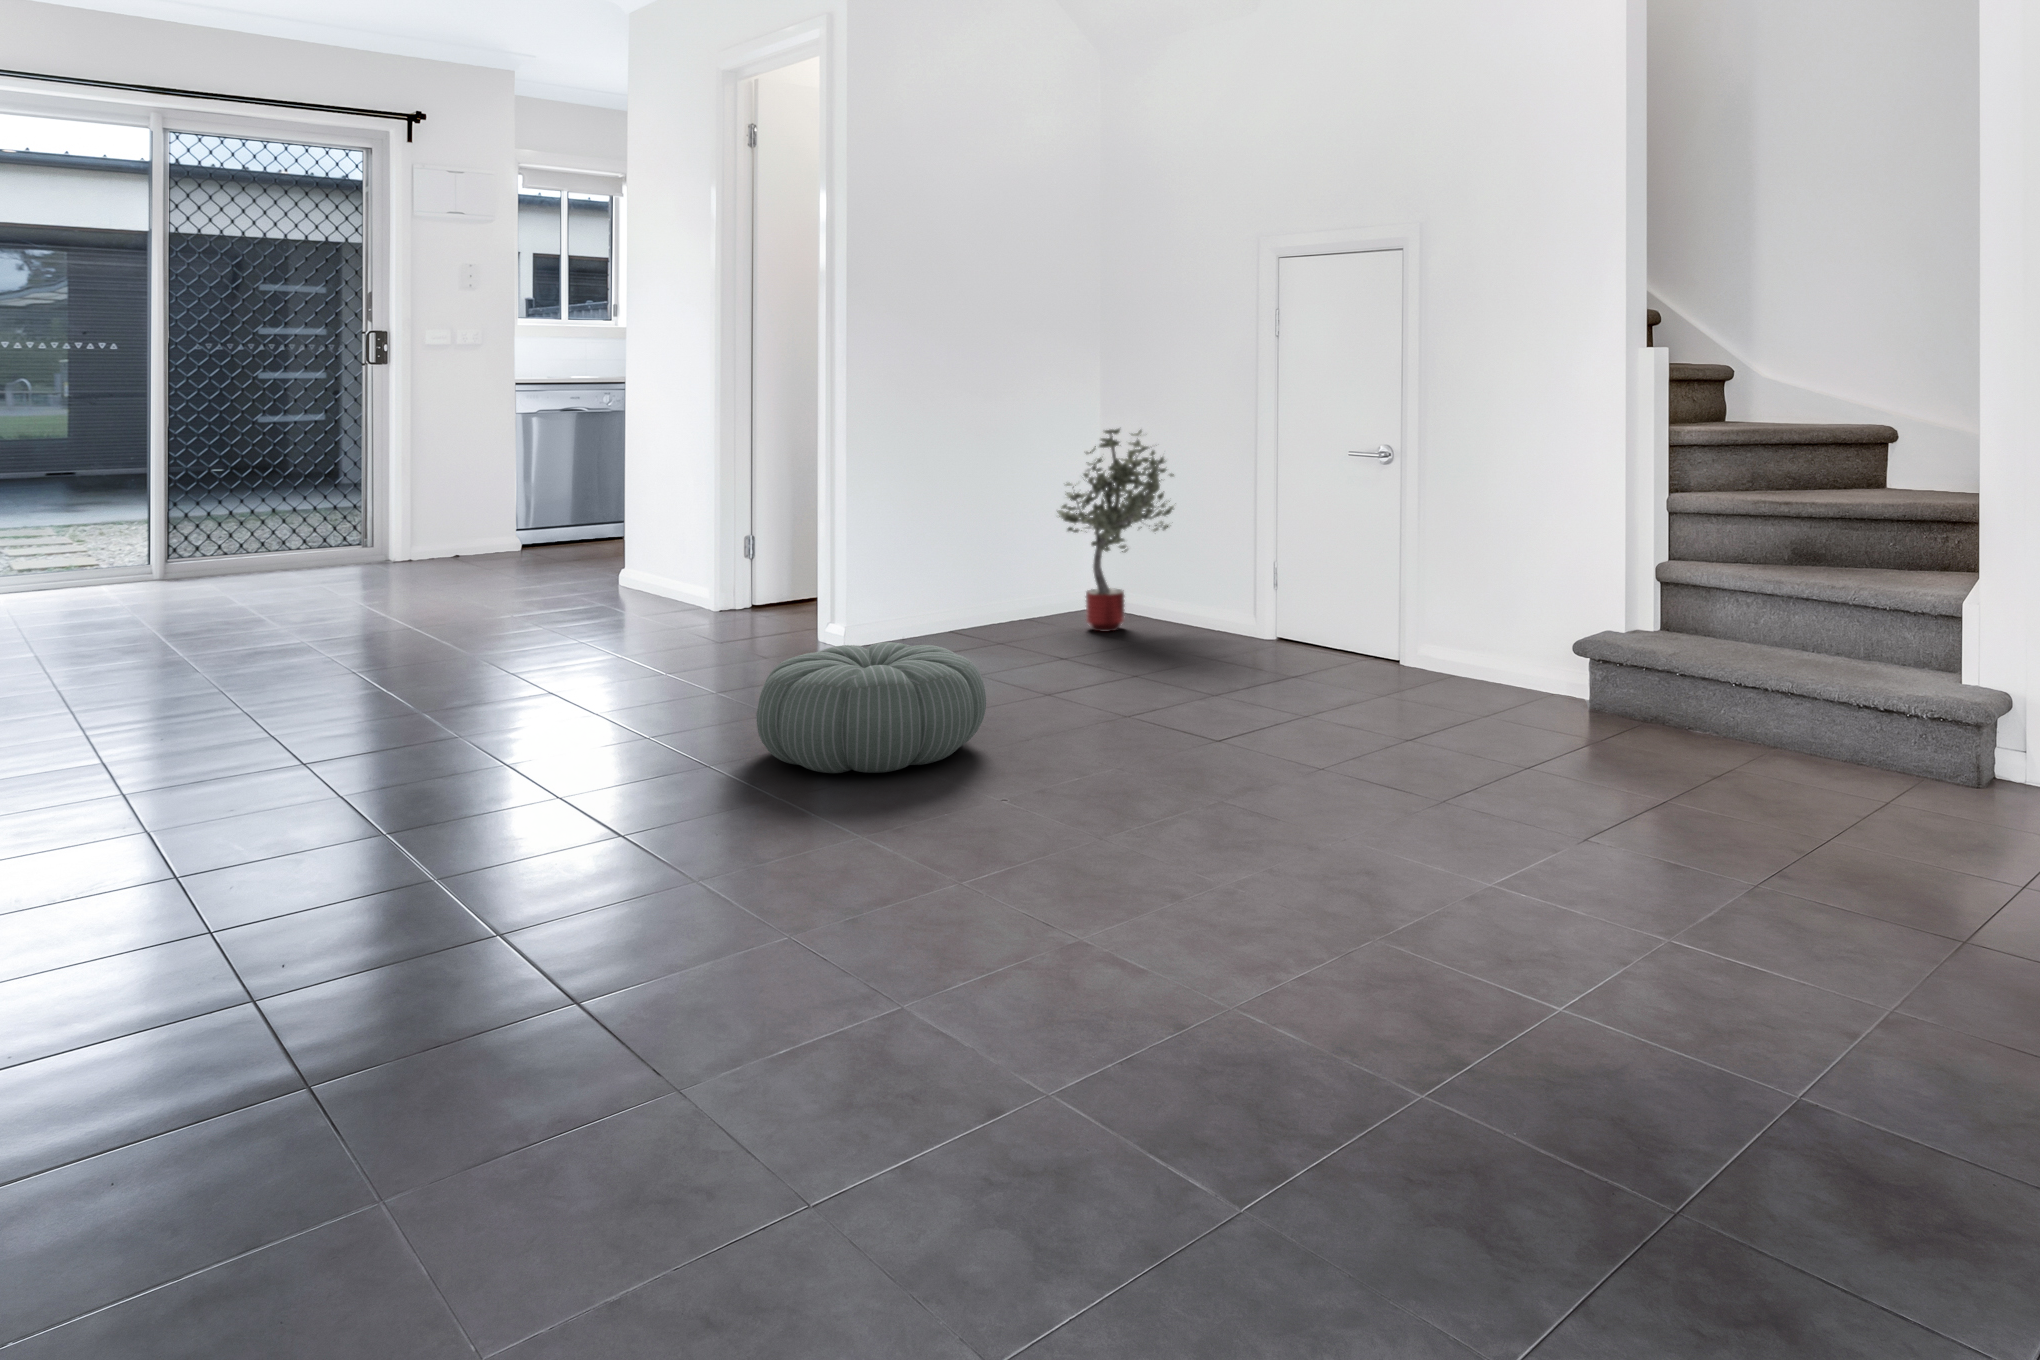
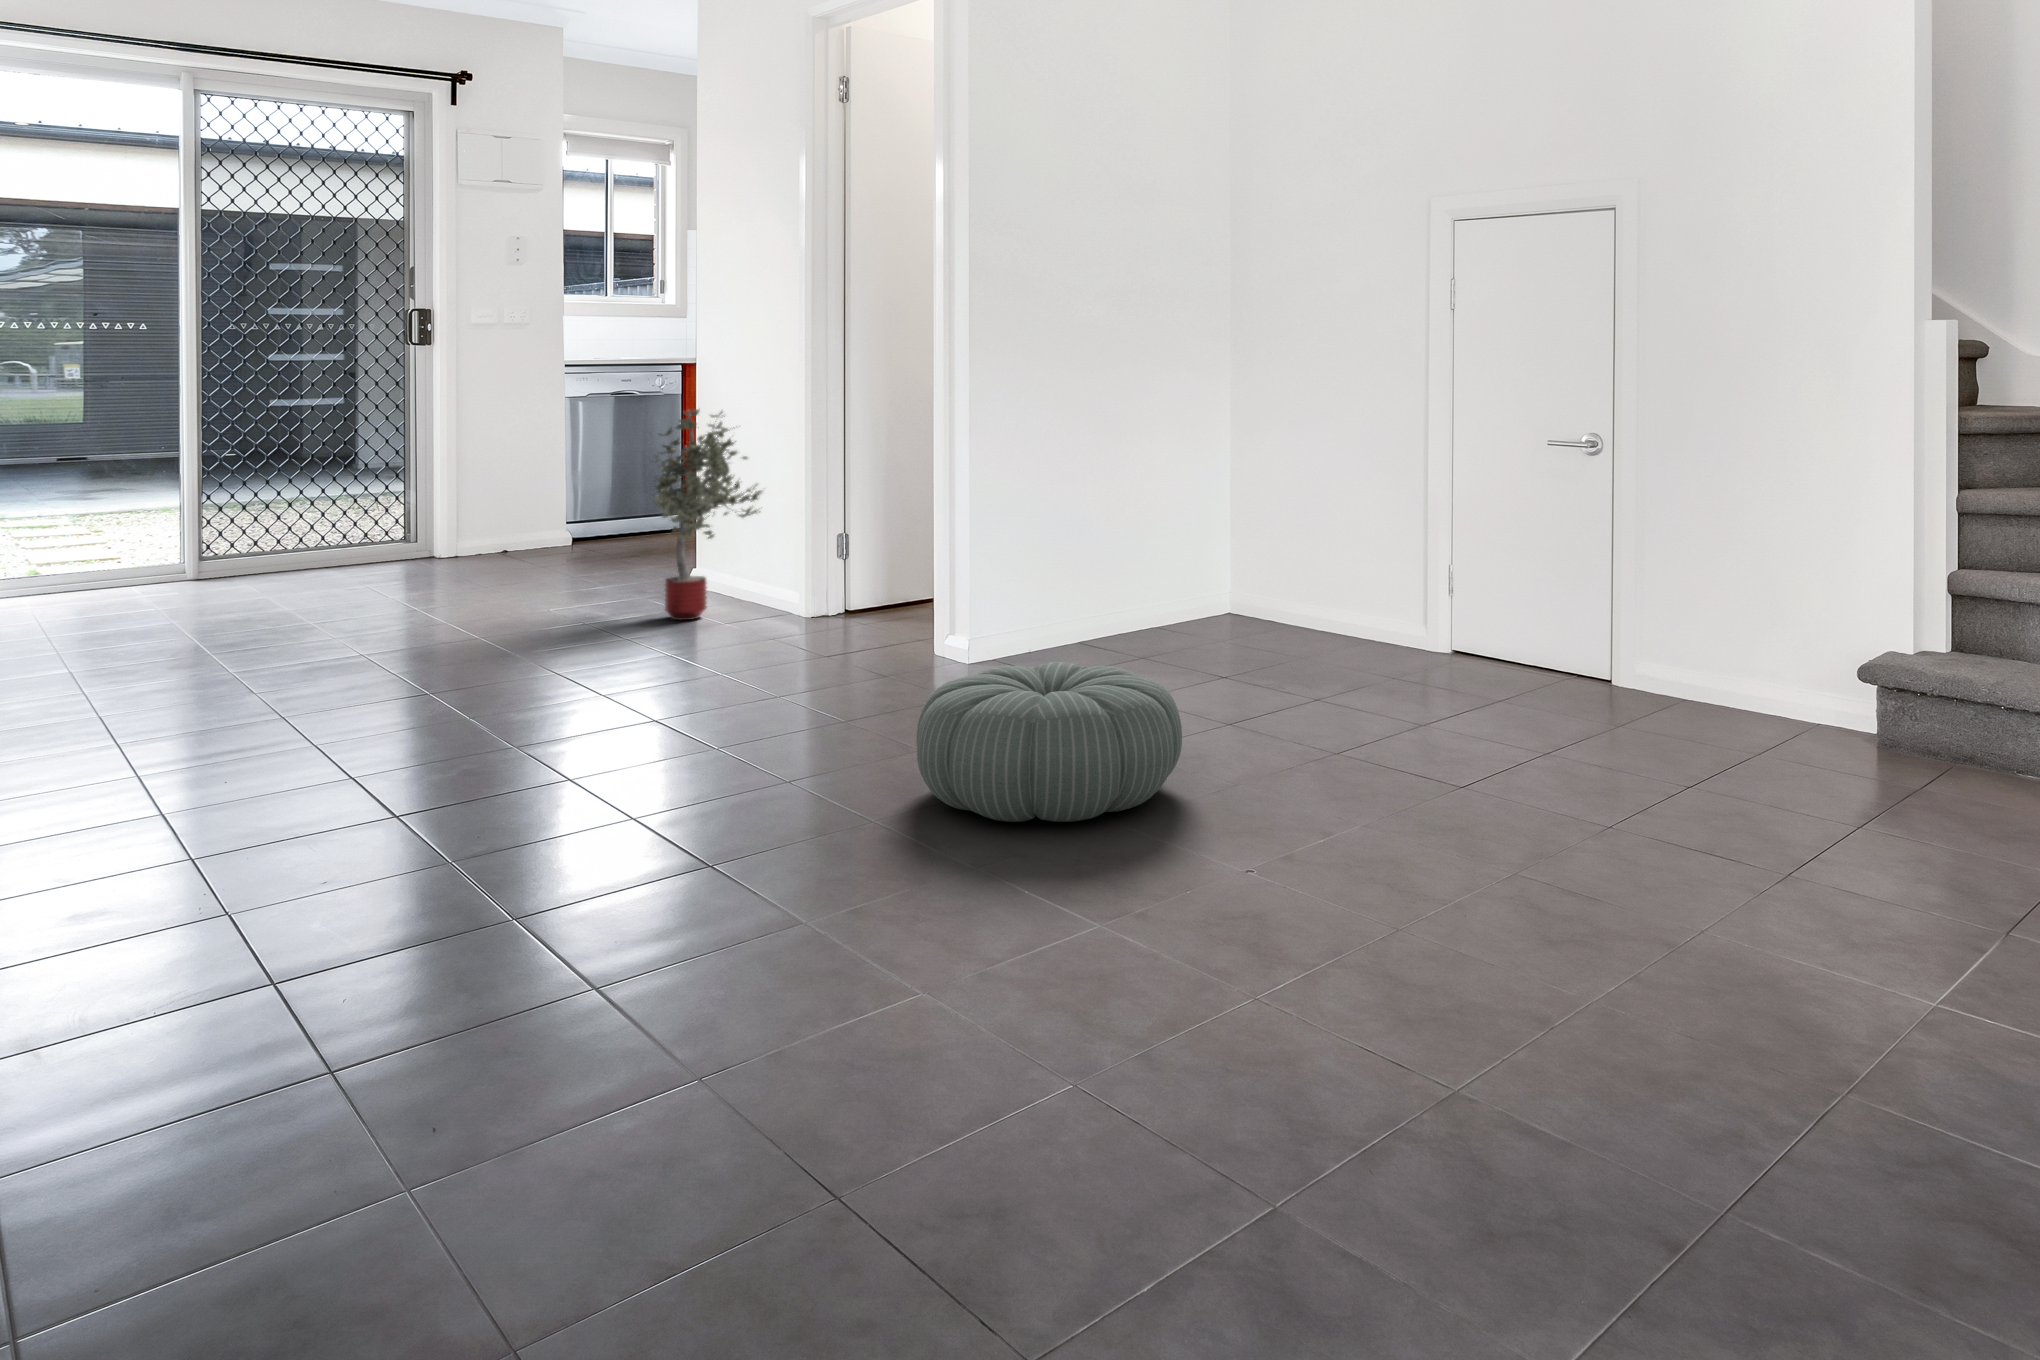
potted tree: present [1057,429,1174,632] -> present [654,409,762,620]

